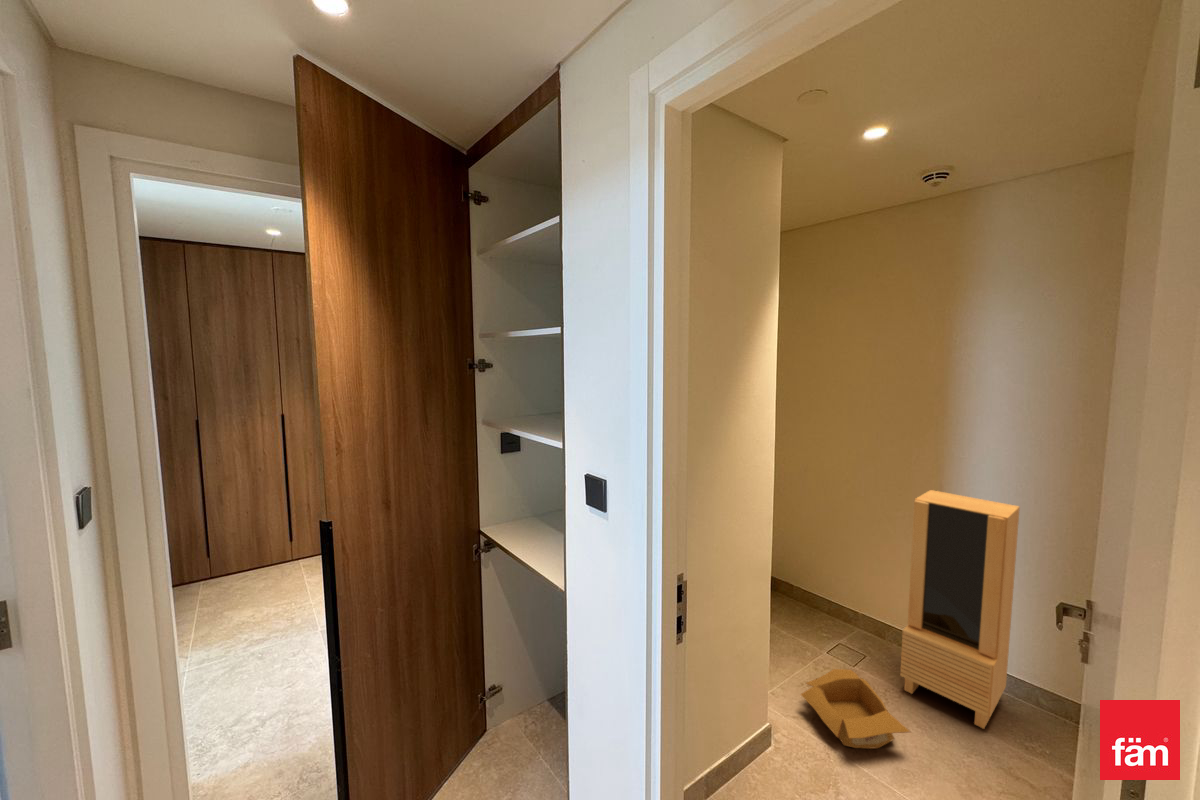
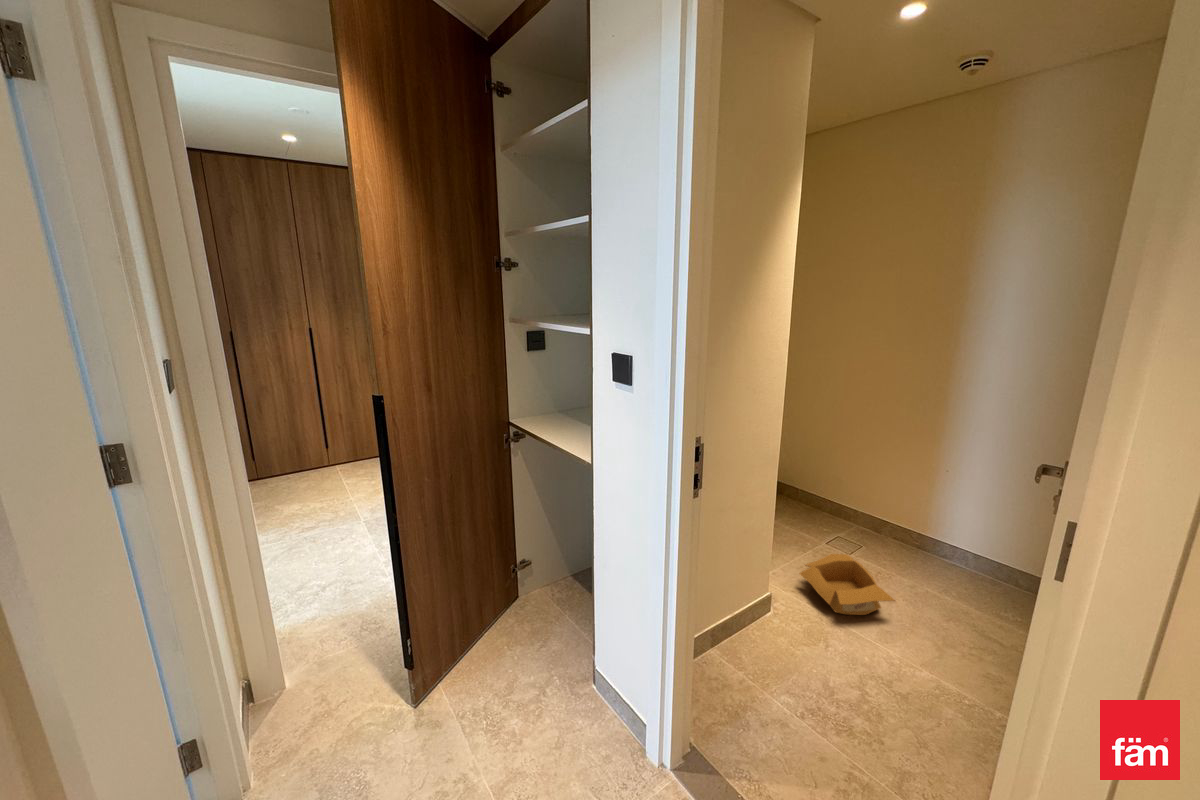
storage cabinet: present [900,490,1020,729] -> none [892,394,1022,603]

